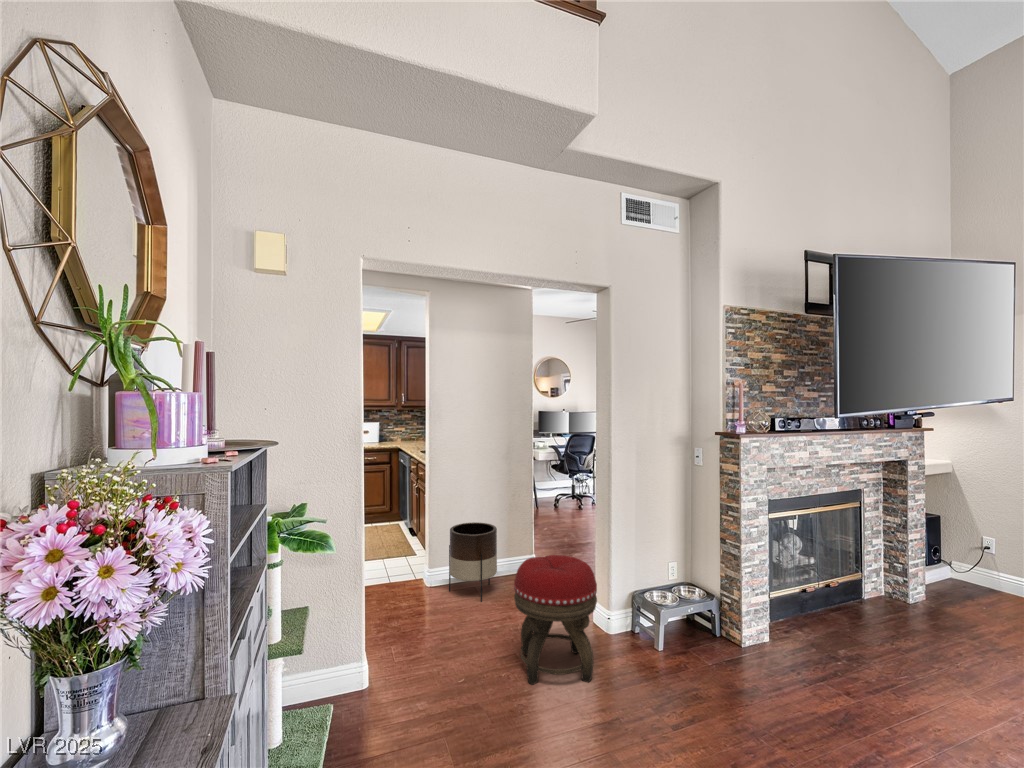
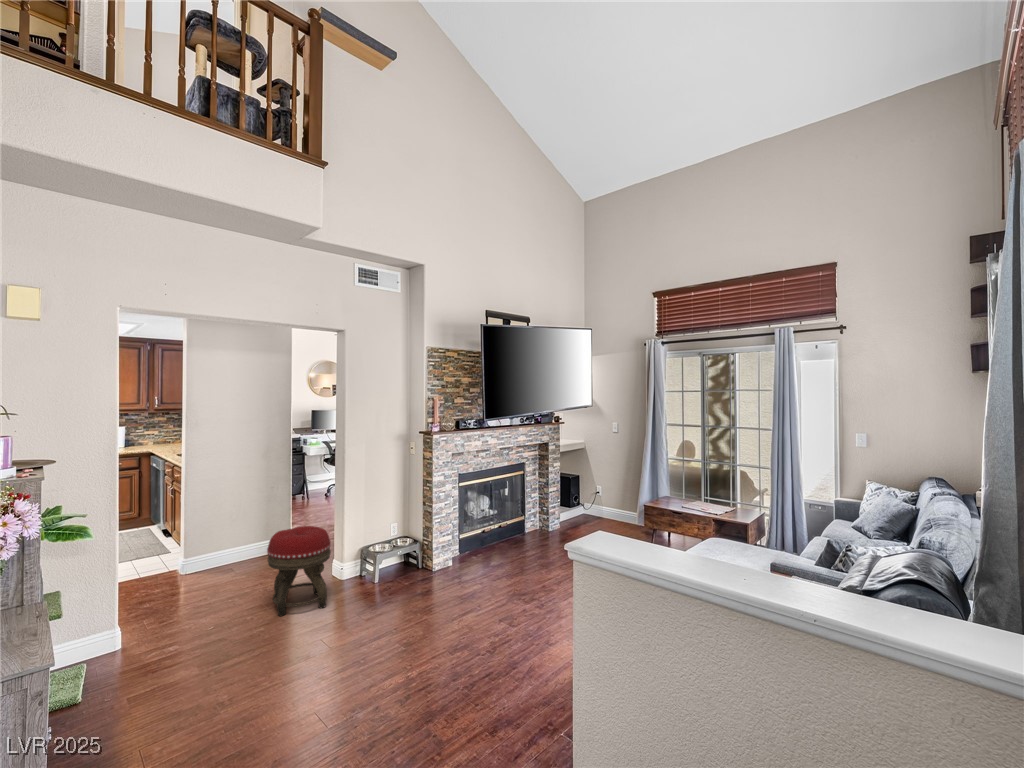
planter: present [449,522,497,602] -> none [212,512,256,575]

